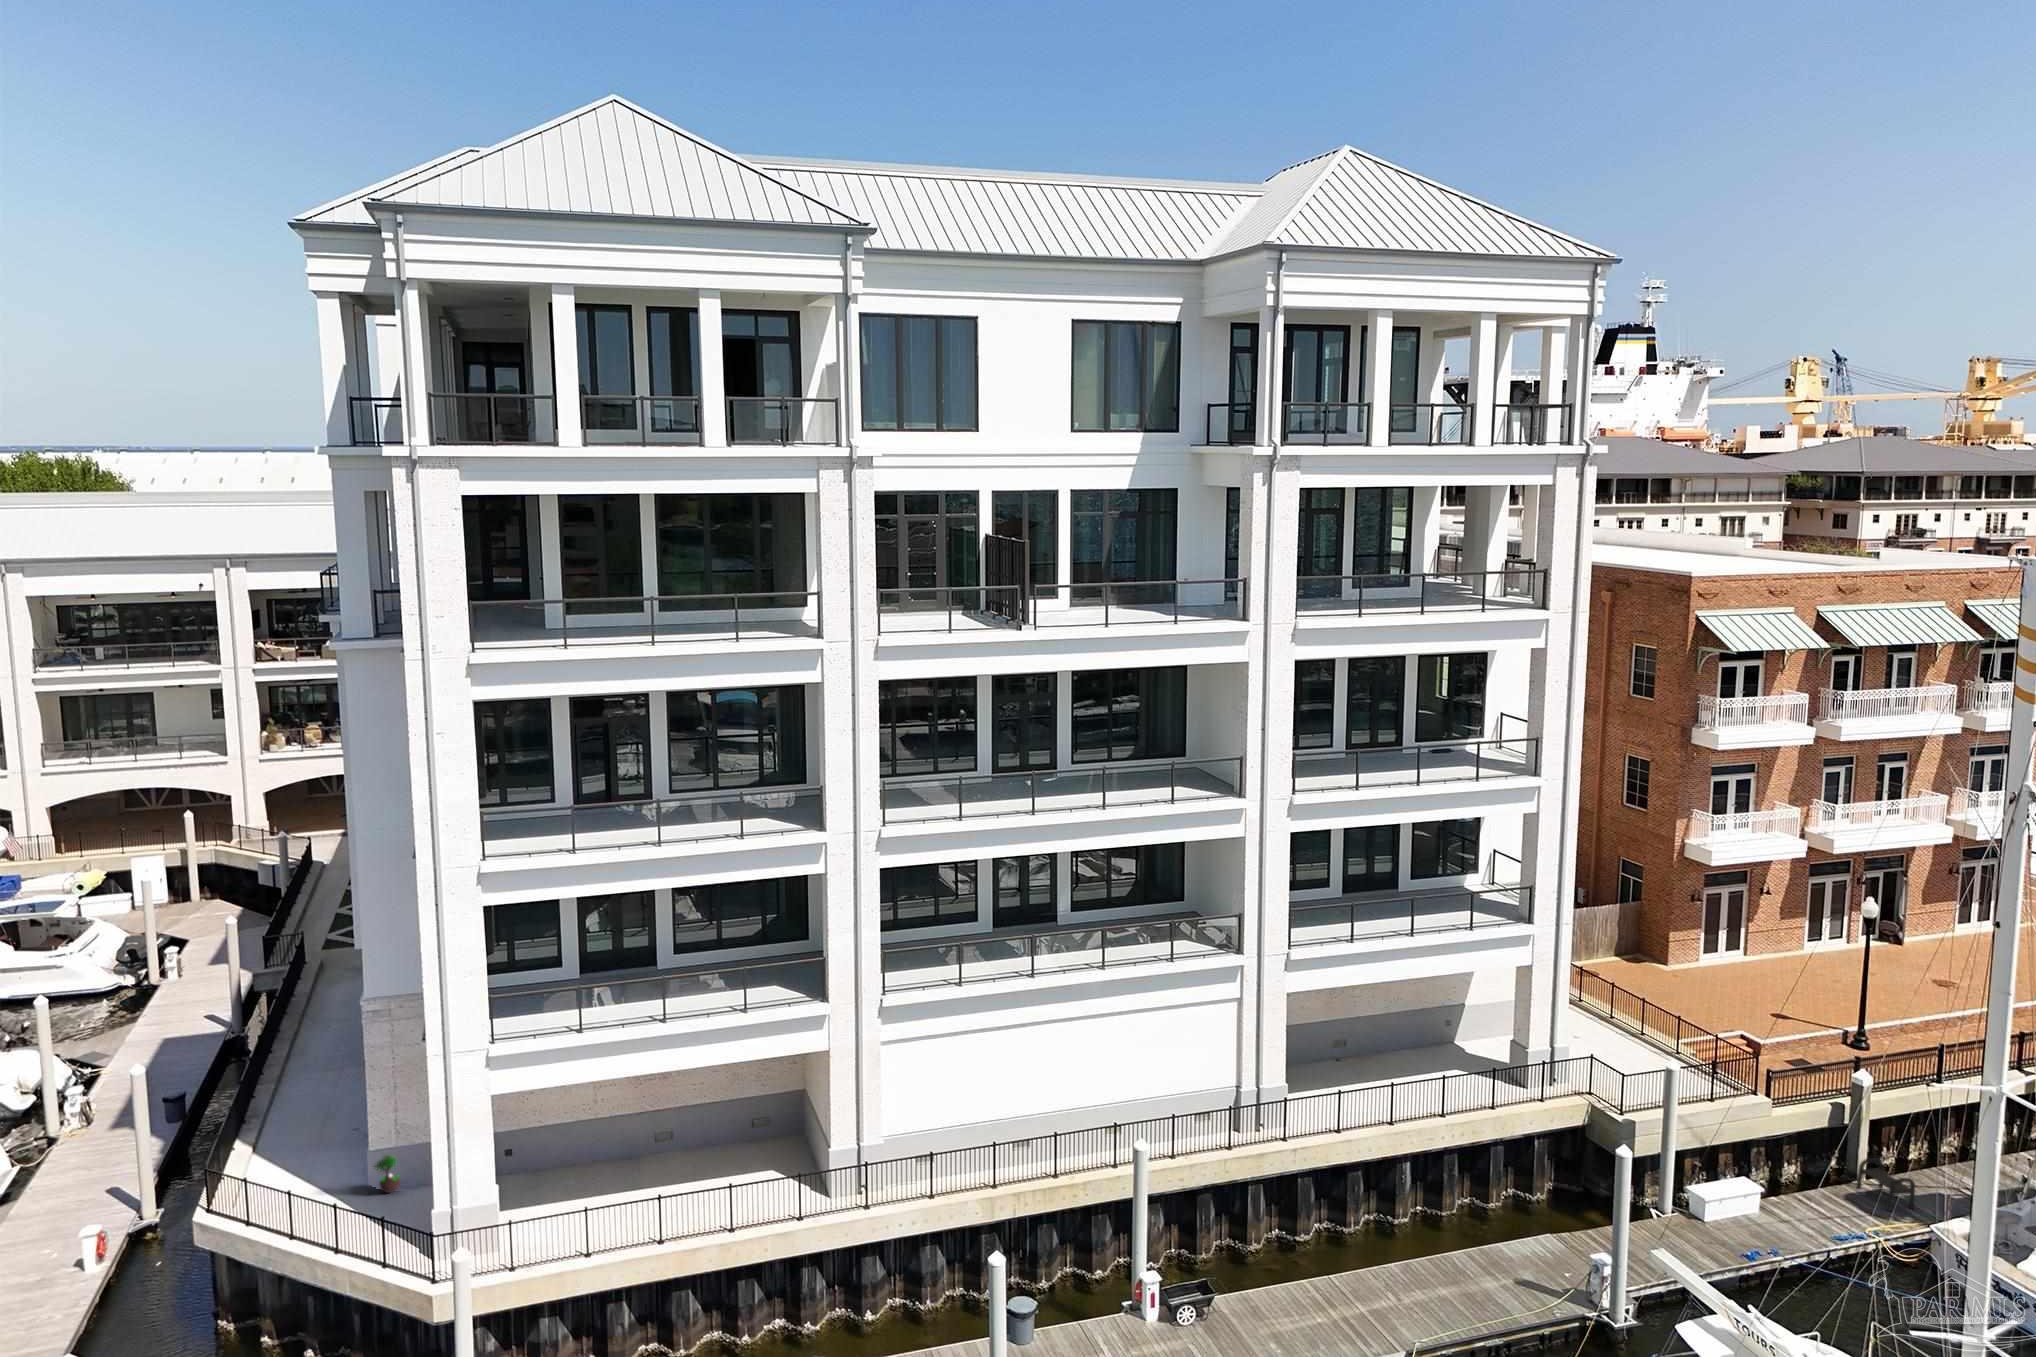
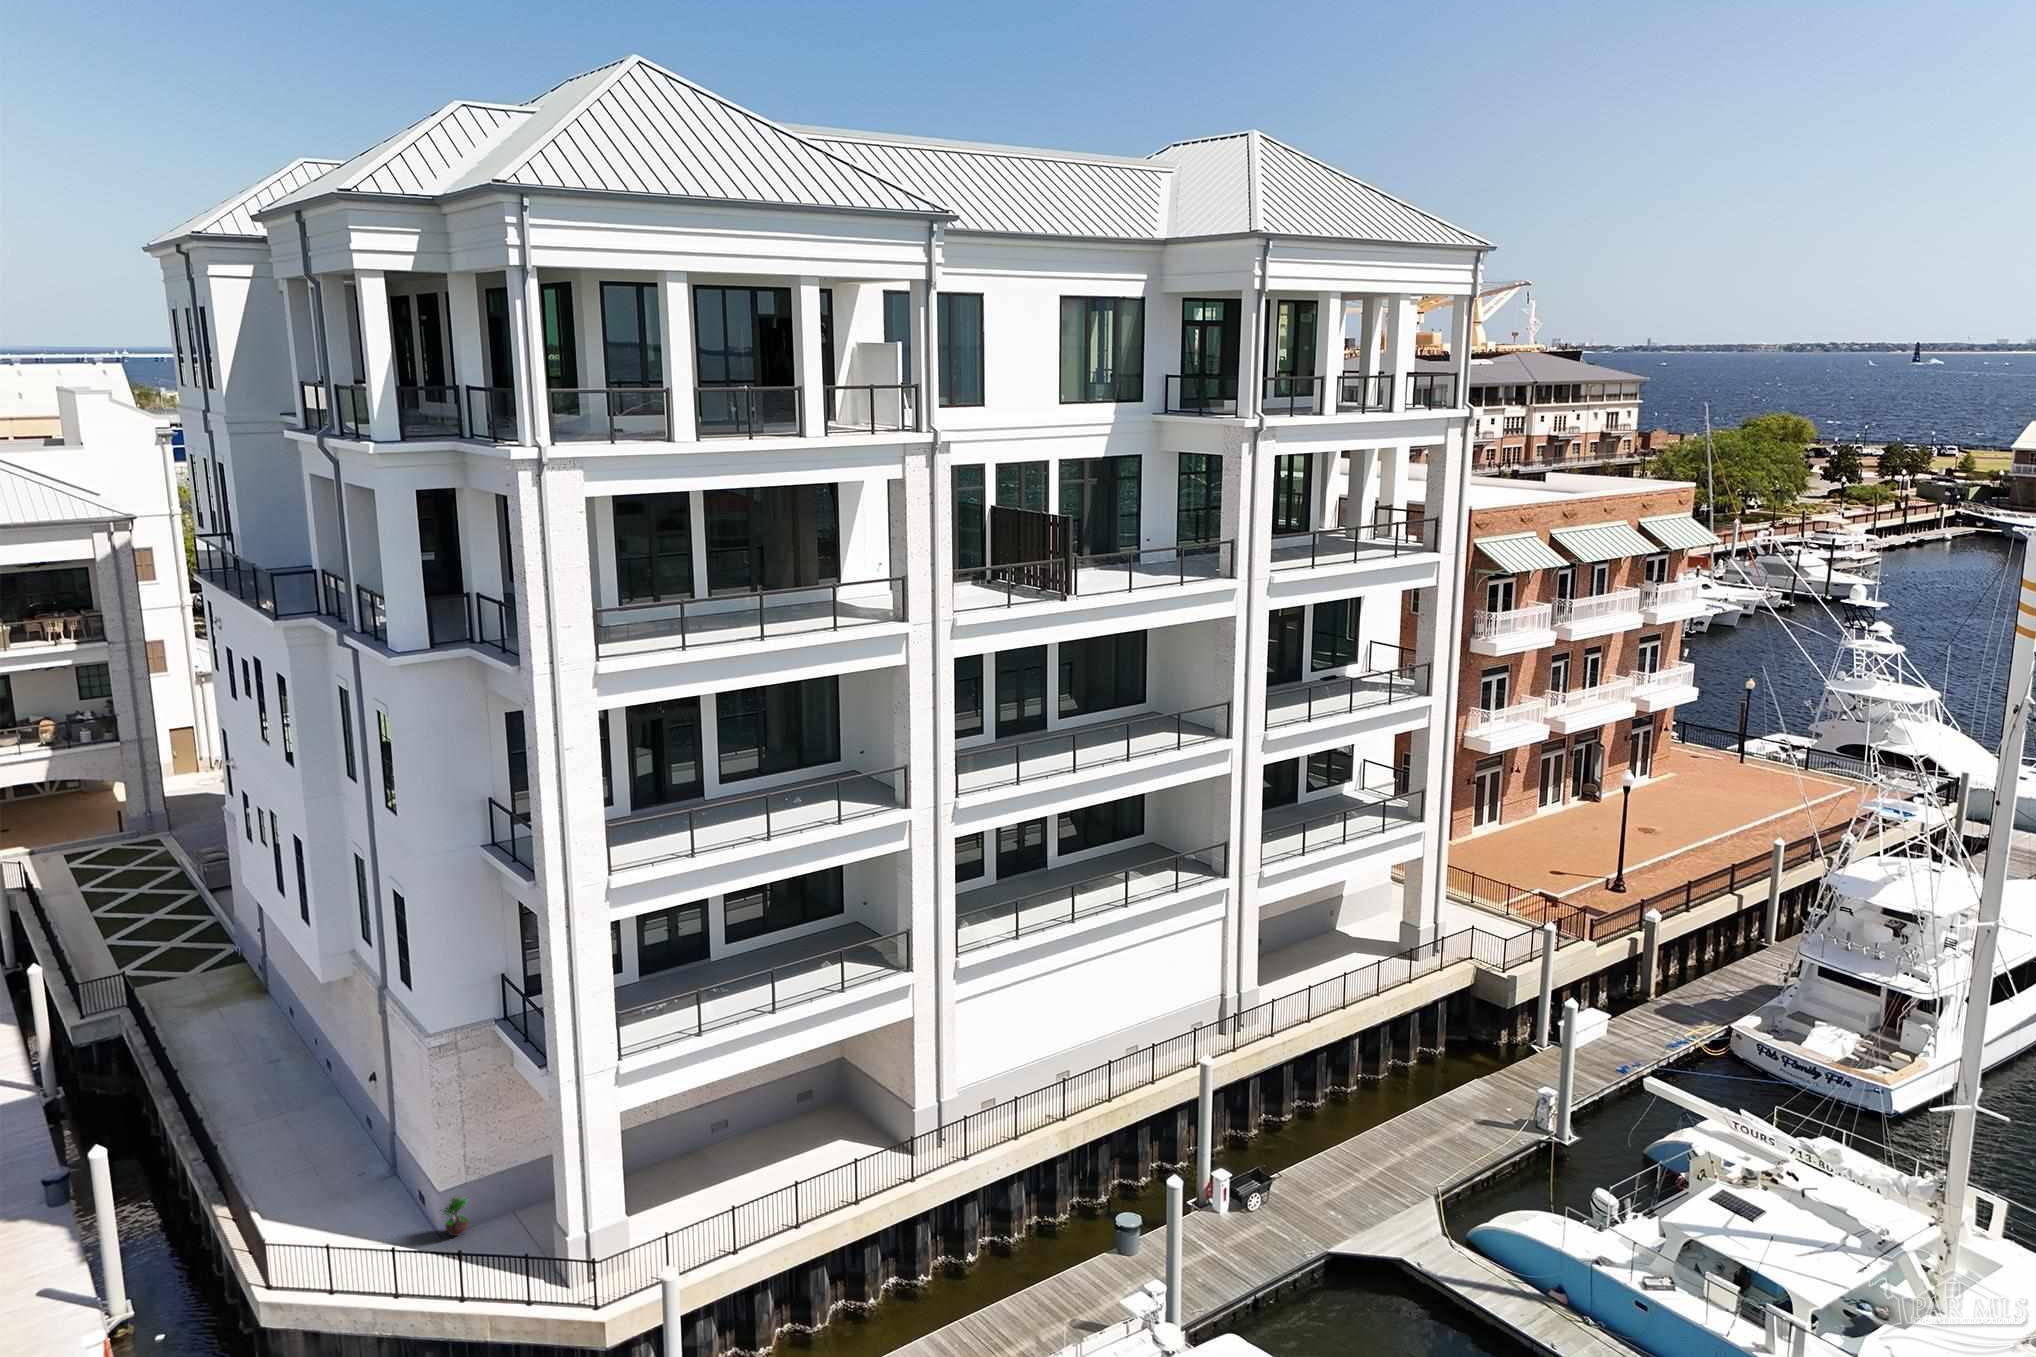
bench: present [1856,1158,1915,1212] -> none [1647,975,1695,1016]

